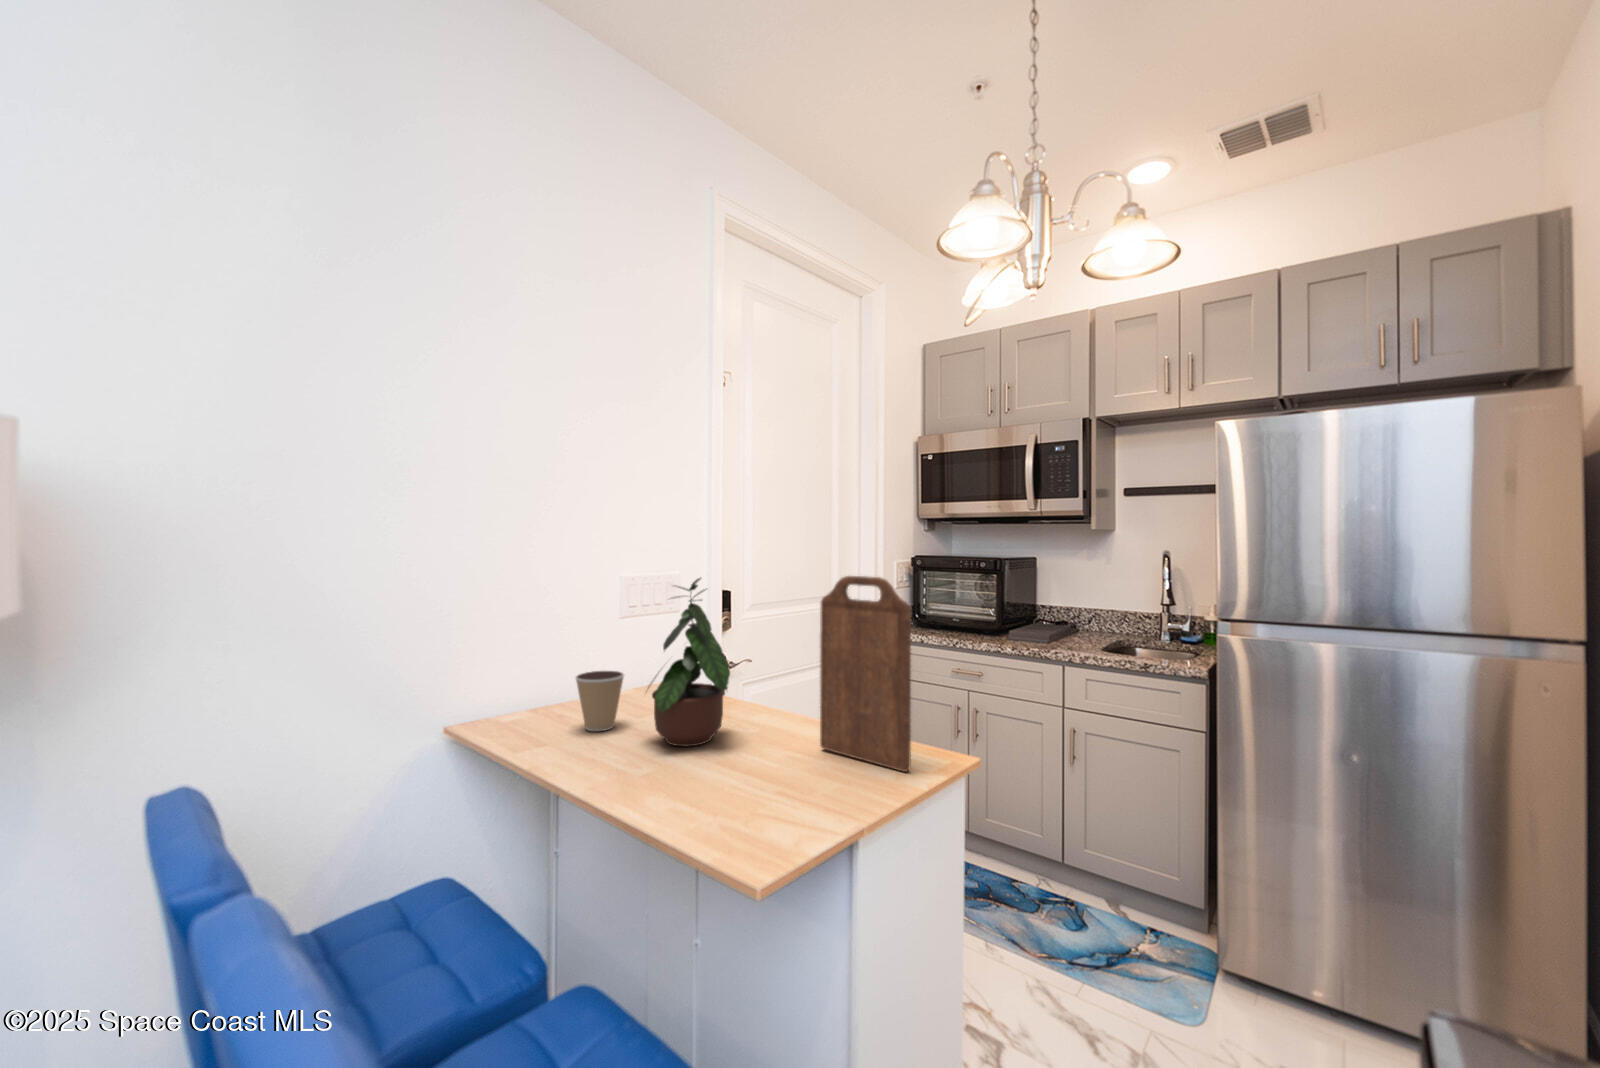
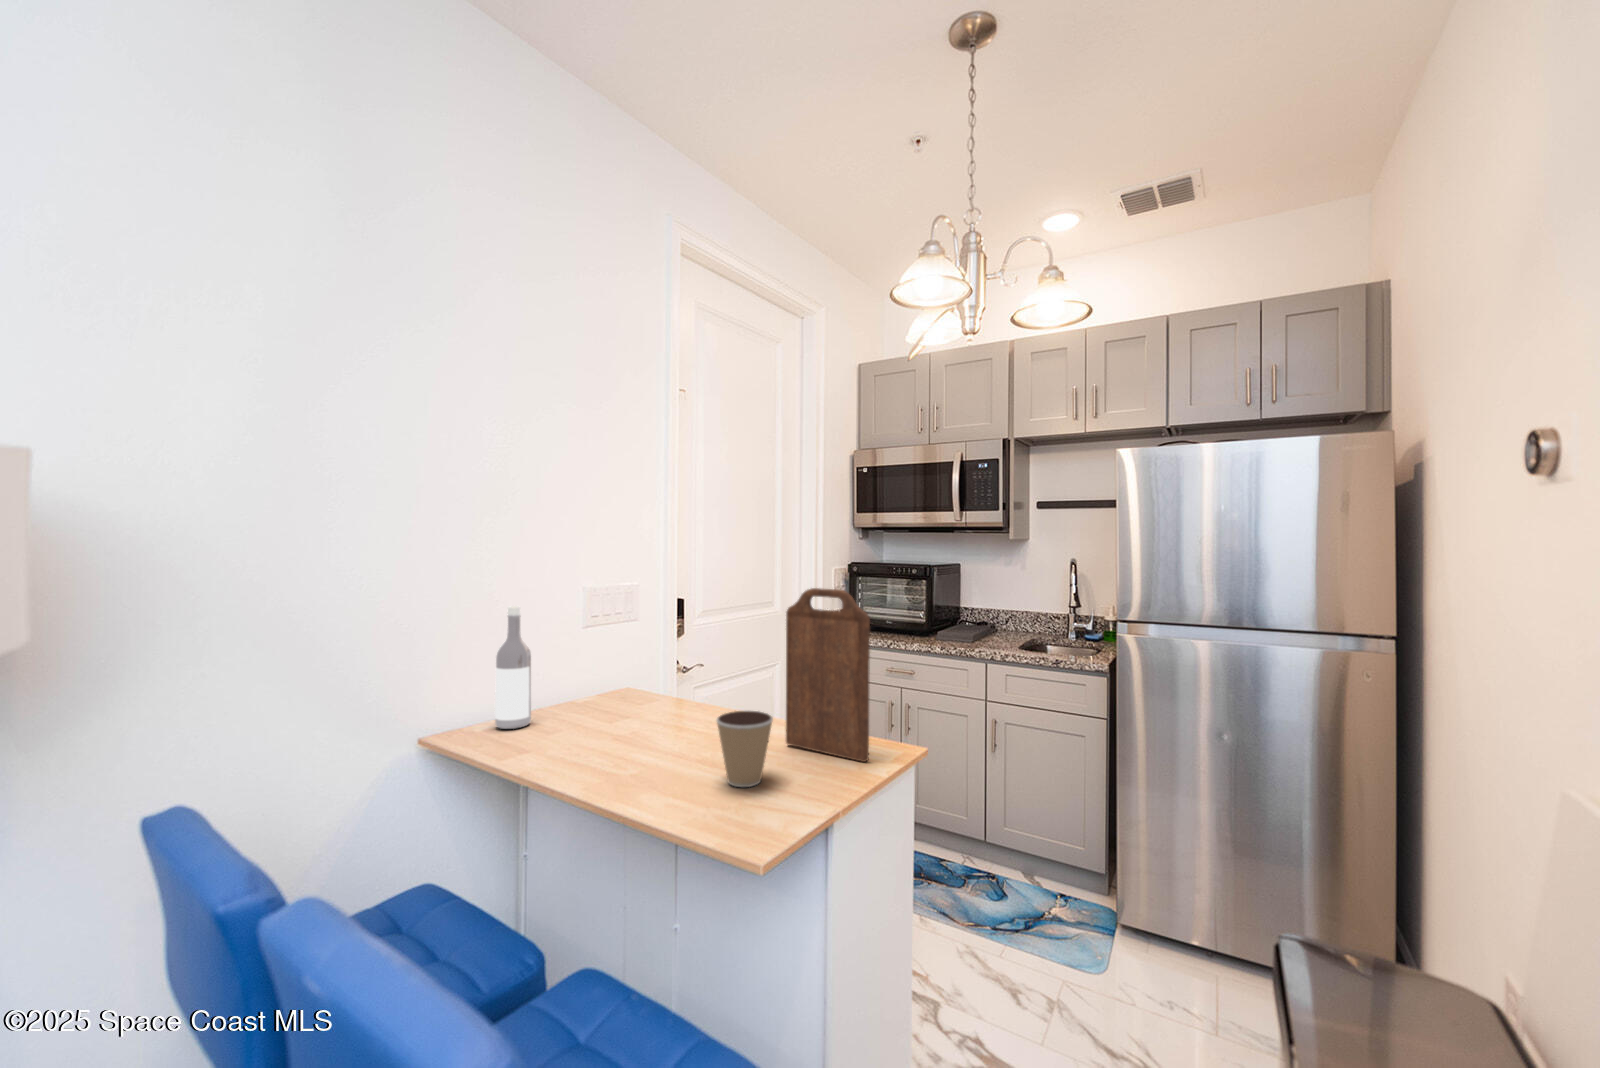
potted plant: present [648,577,730,746] -> none [614,589,711,747]
wine bottle: none [527,595,563,722] -> present [495,606,531,729]
coffee cup: present [576,671,624,731] -> present [716,711,773,787]

